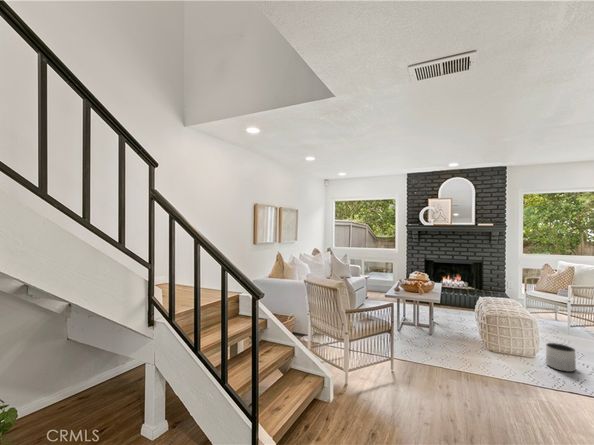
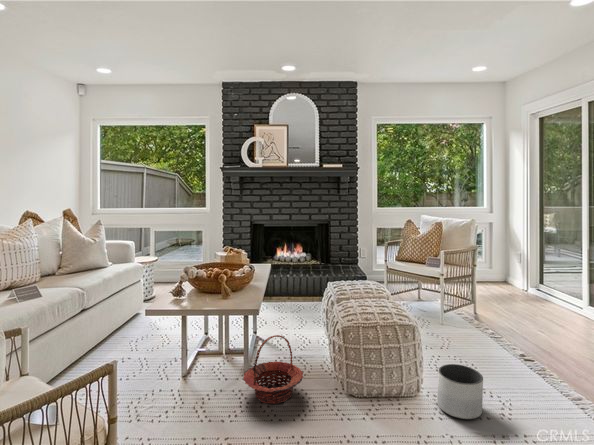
basket: none [430,314,463,347] -> present [243,335,303,404]

